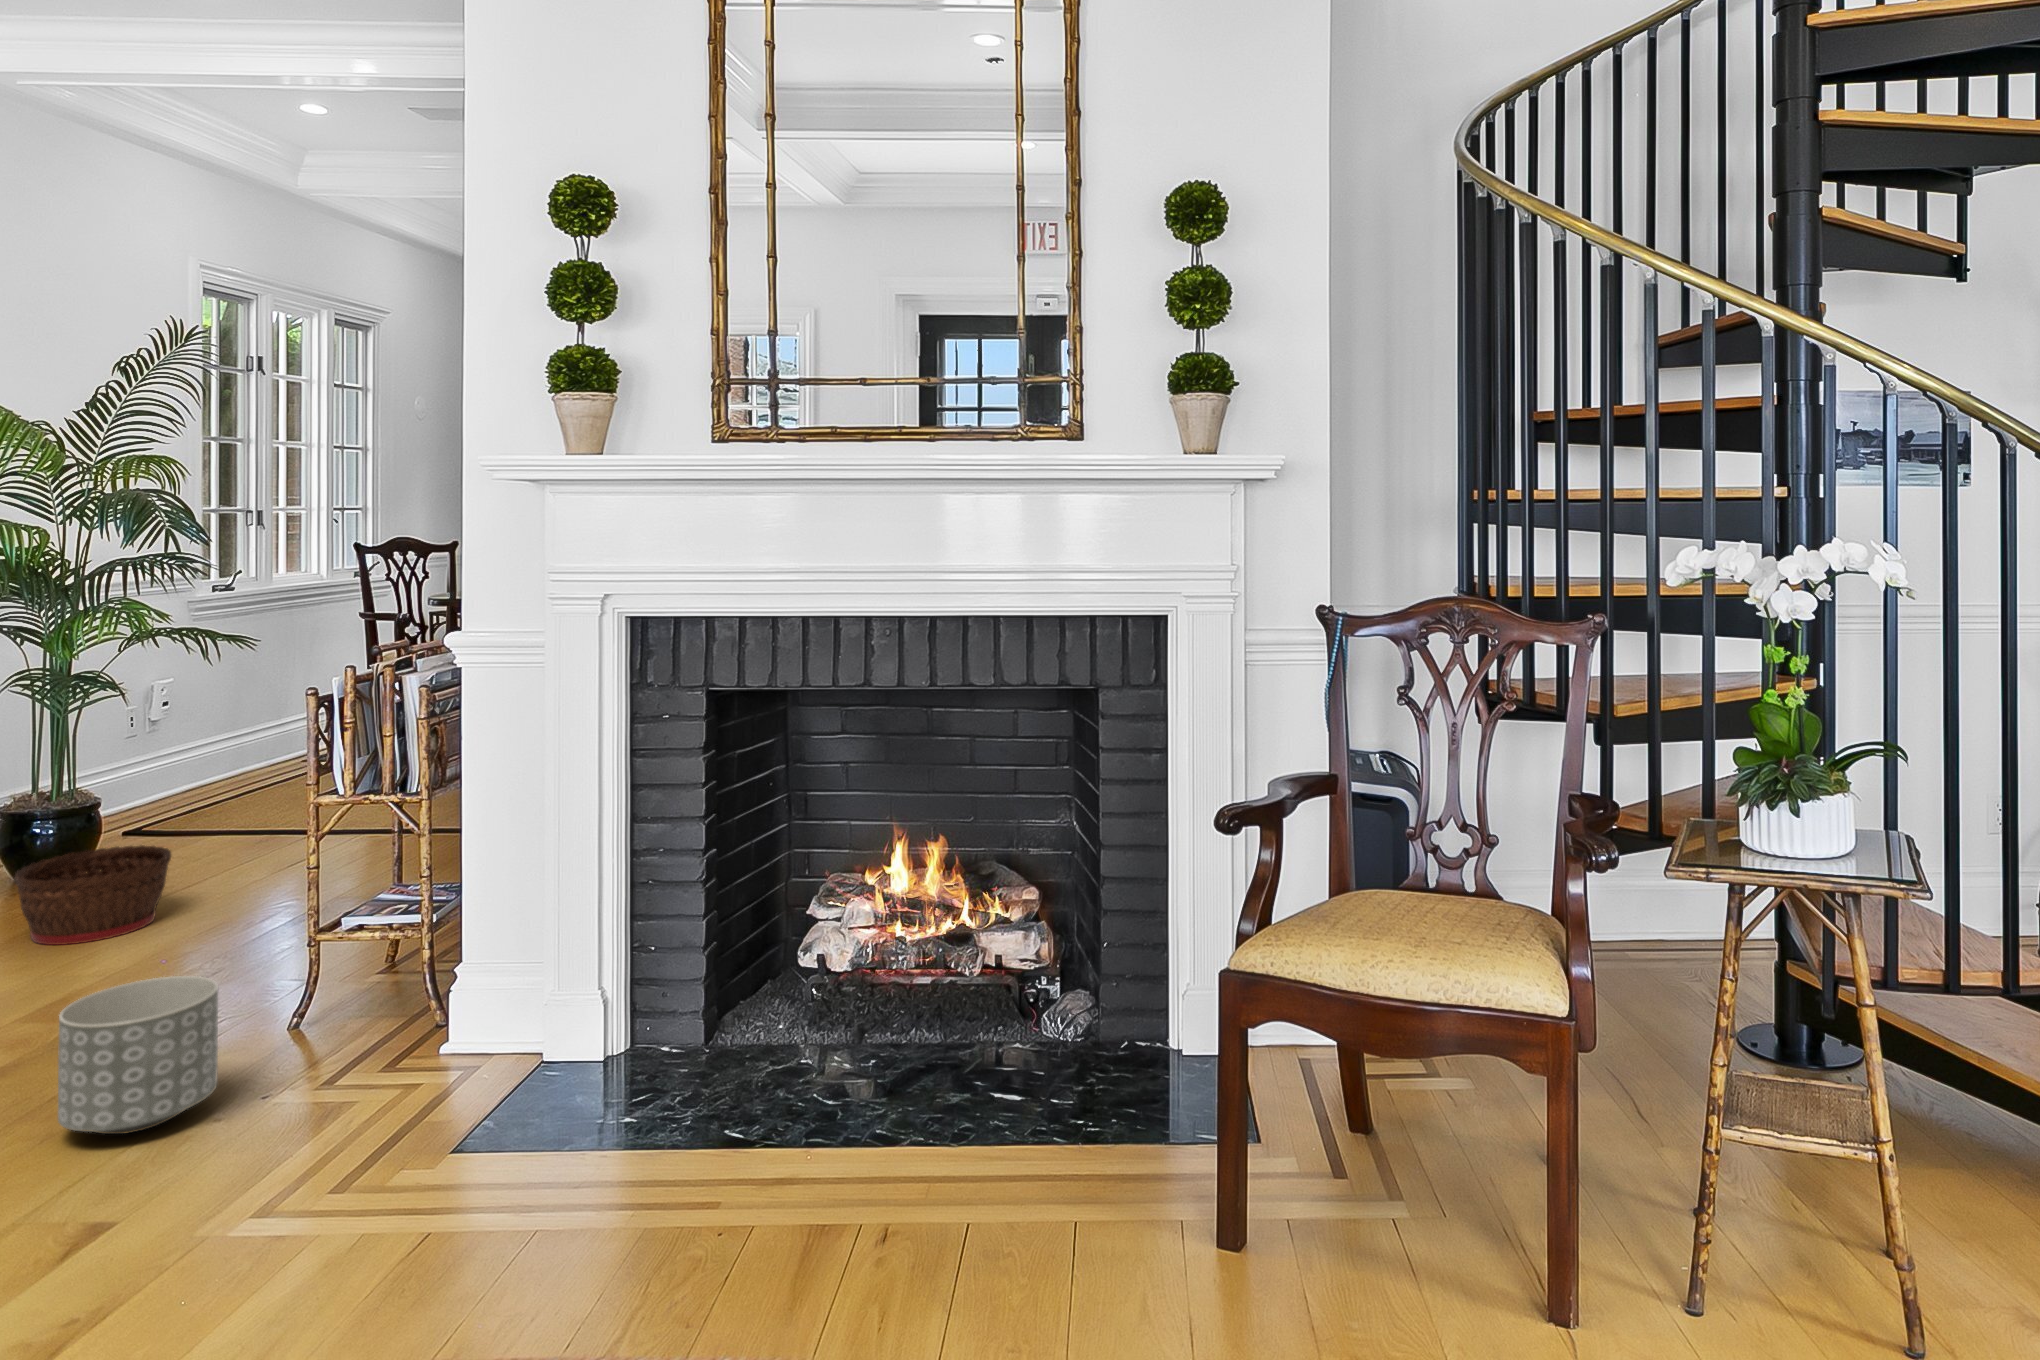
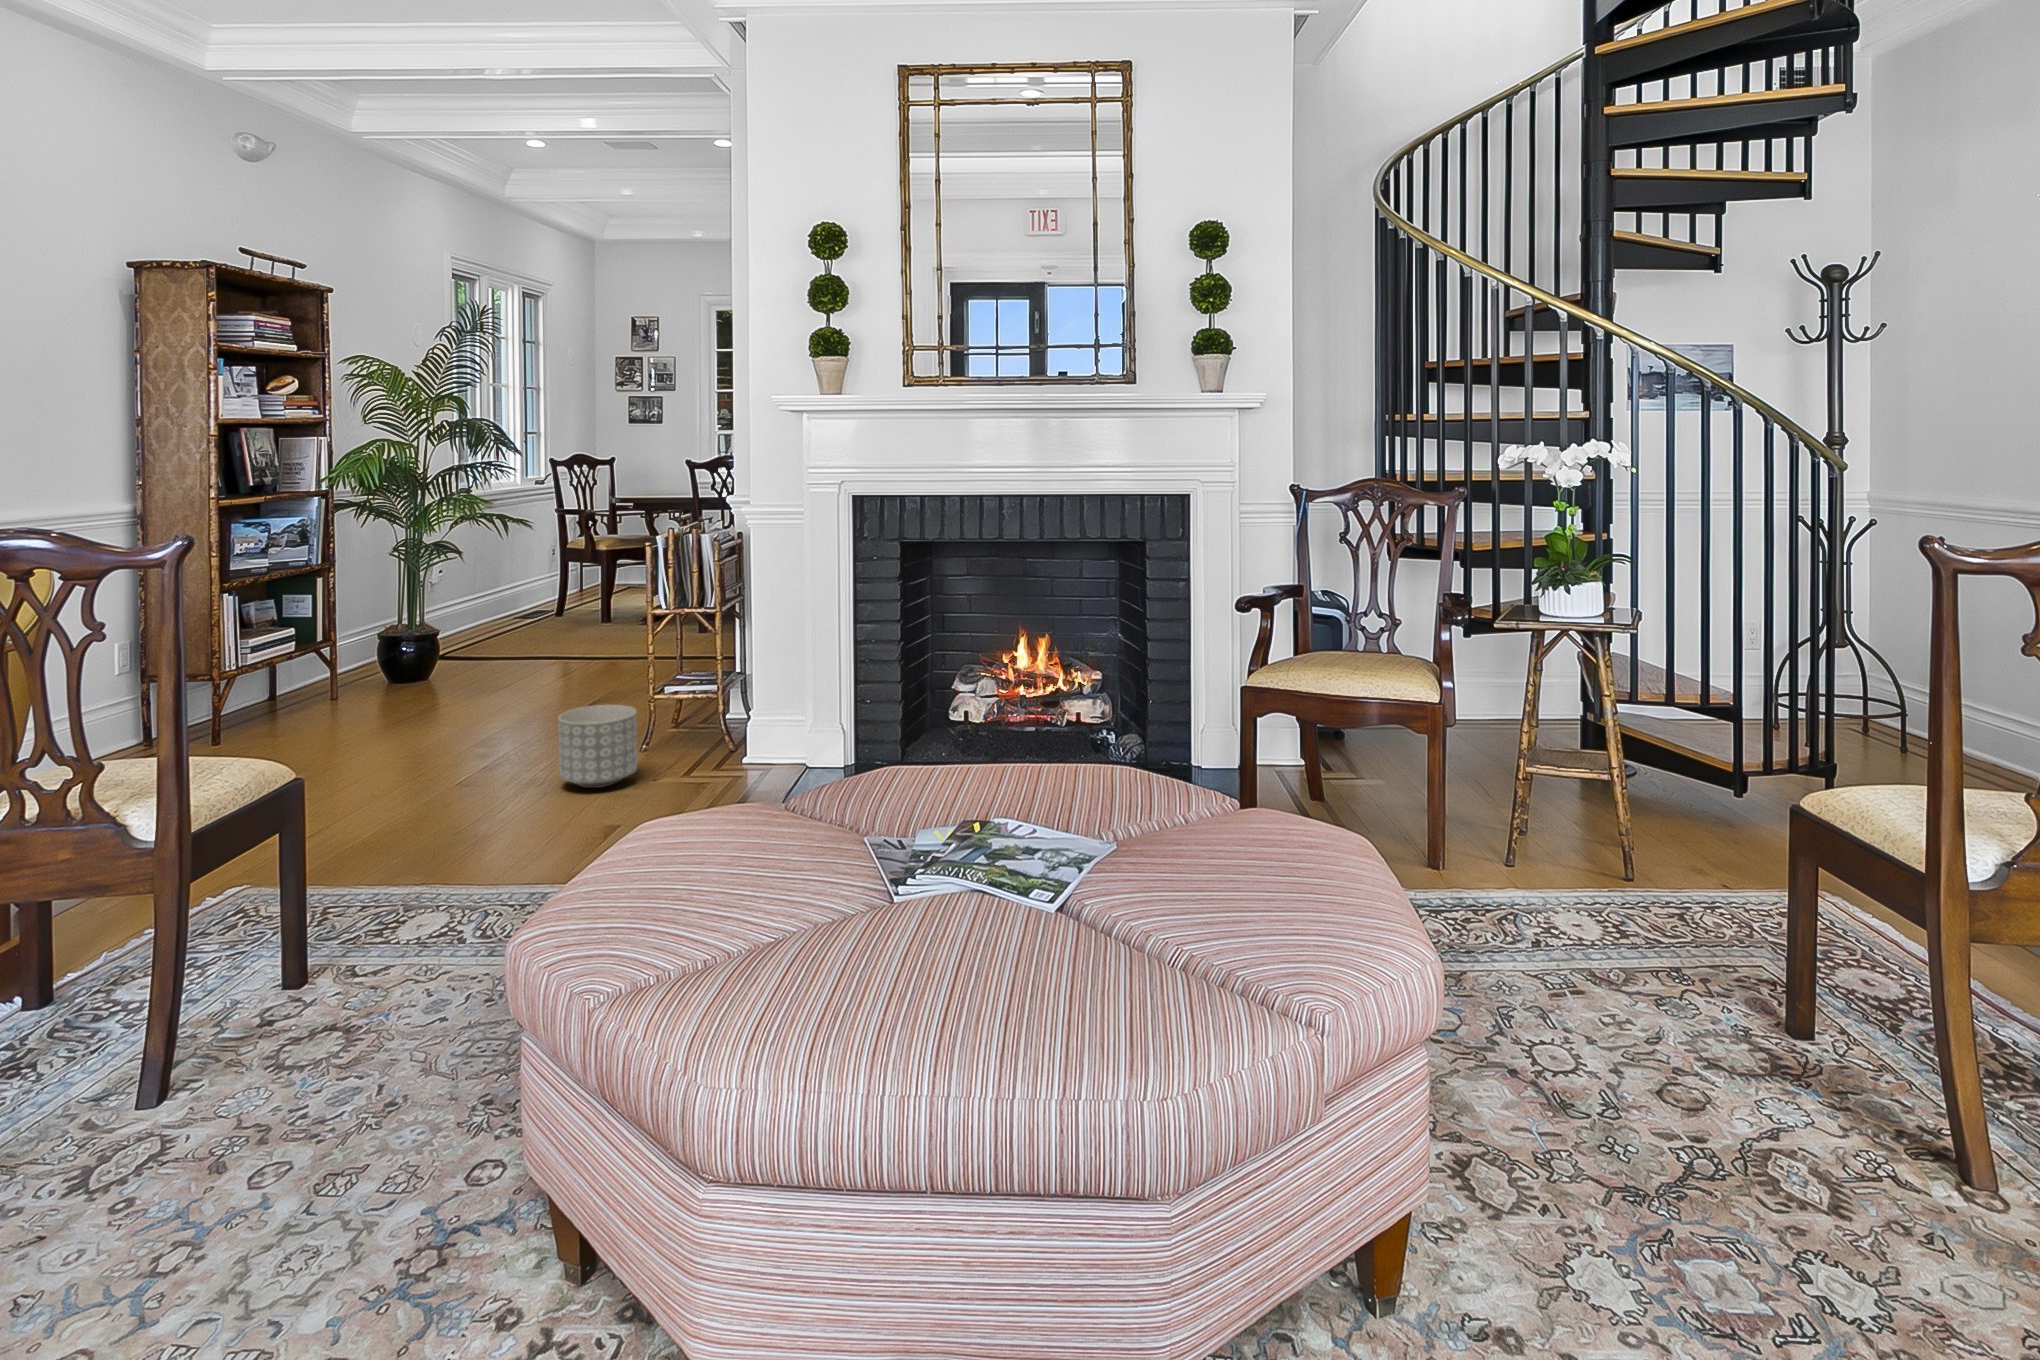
basket: present [14,845,171,945] -> none [428,653,515,711]

